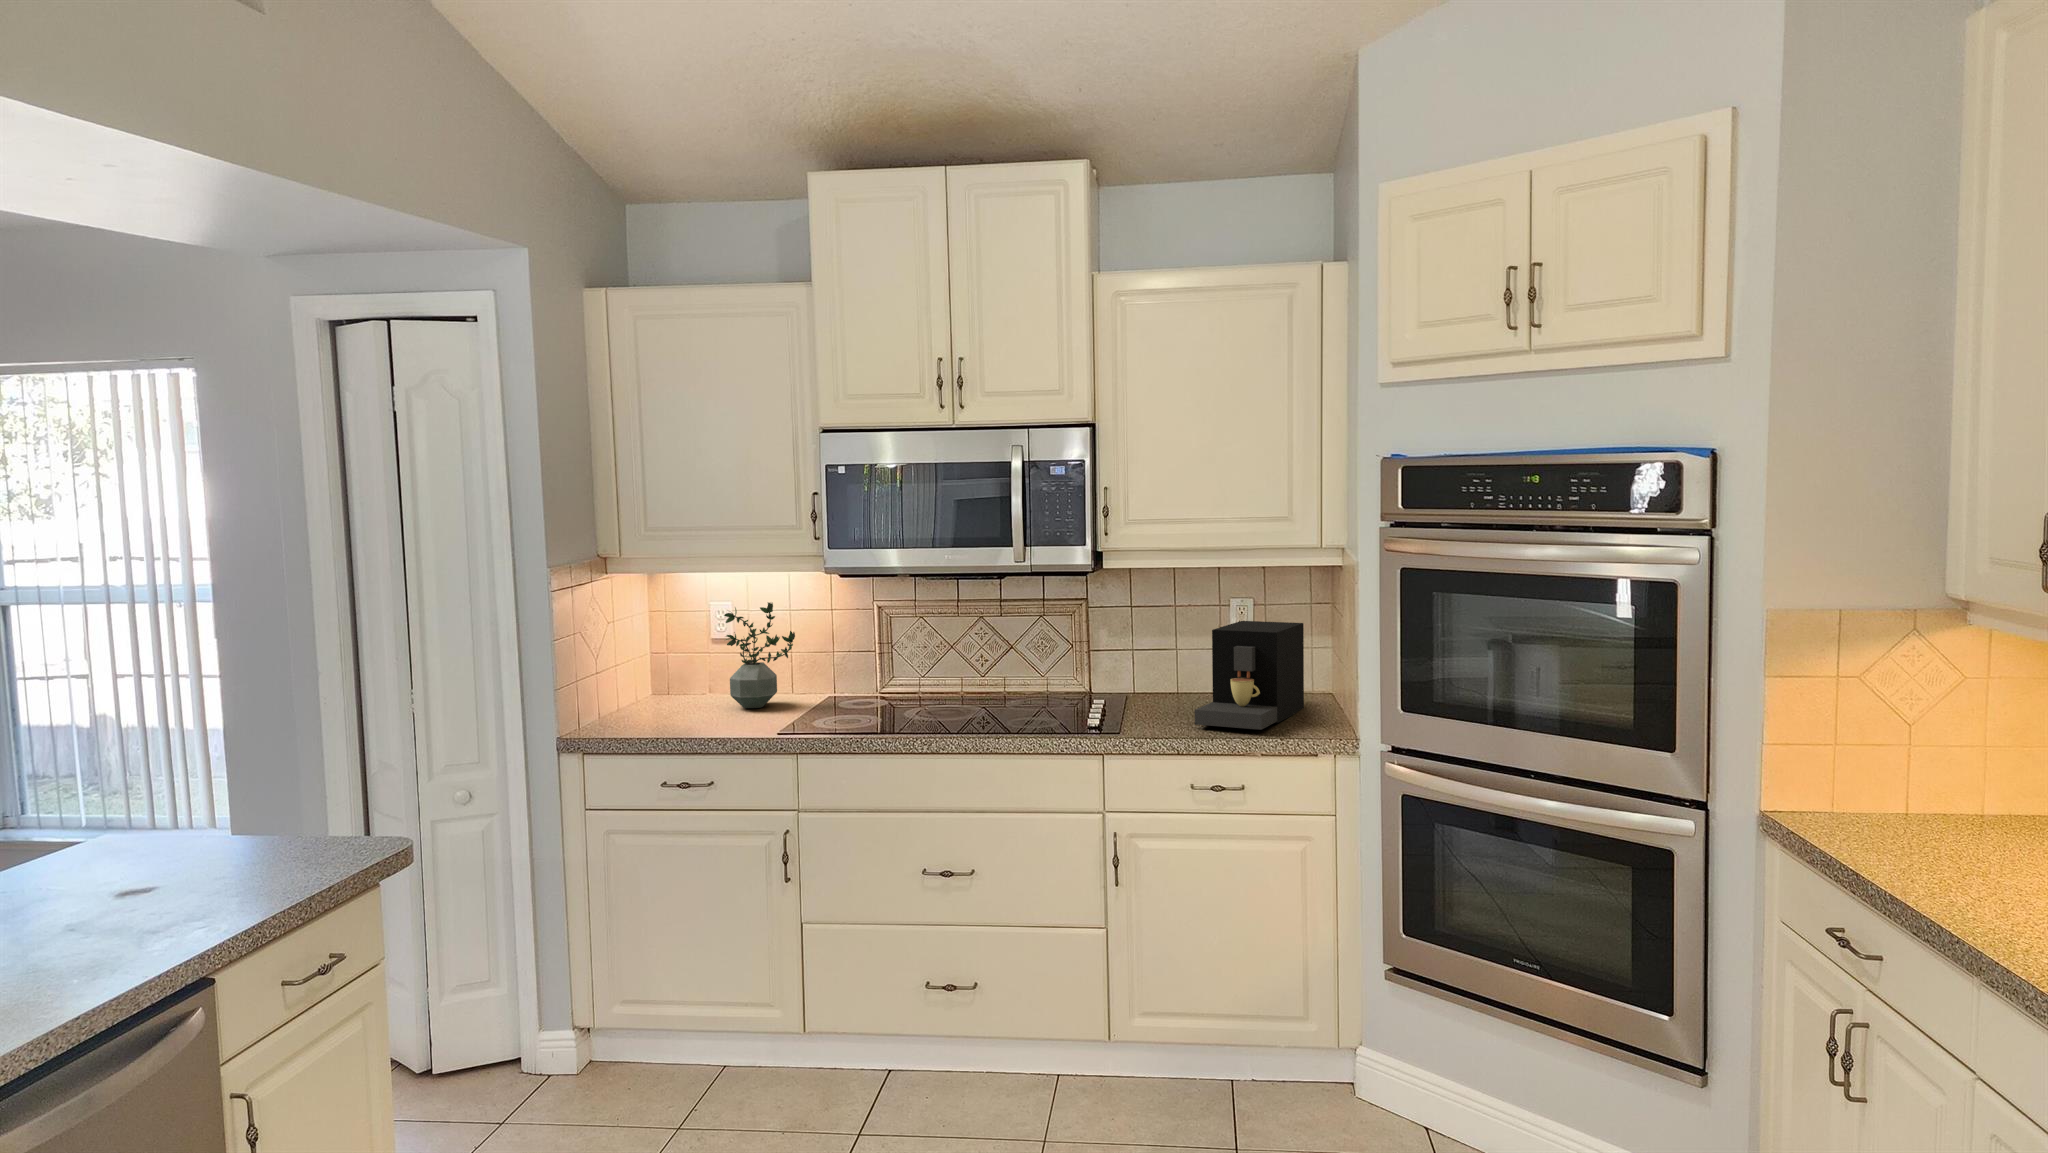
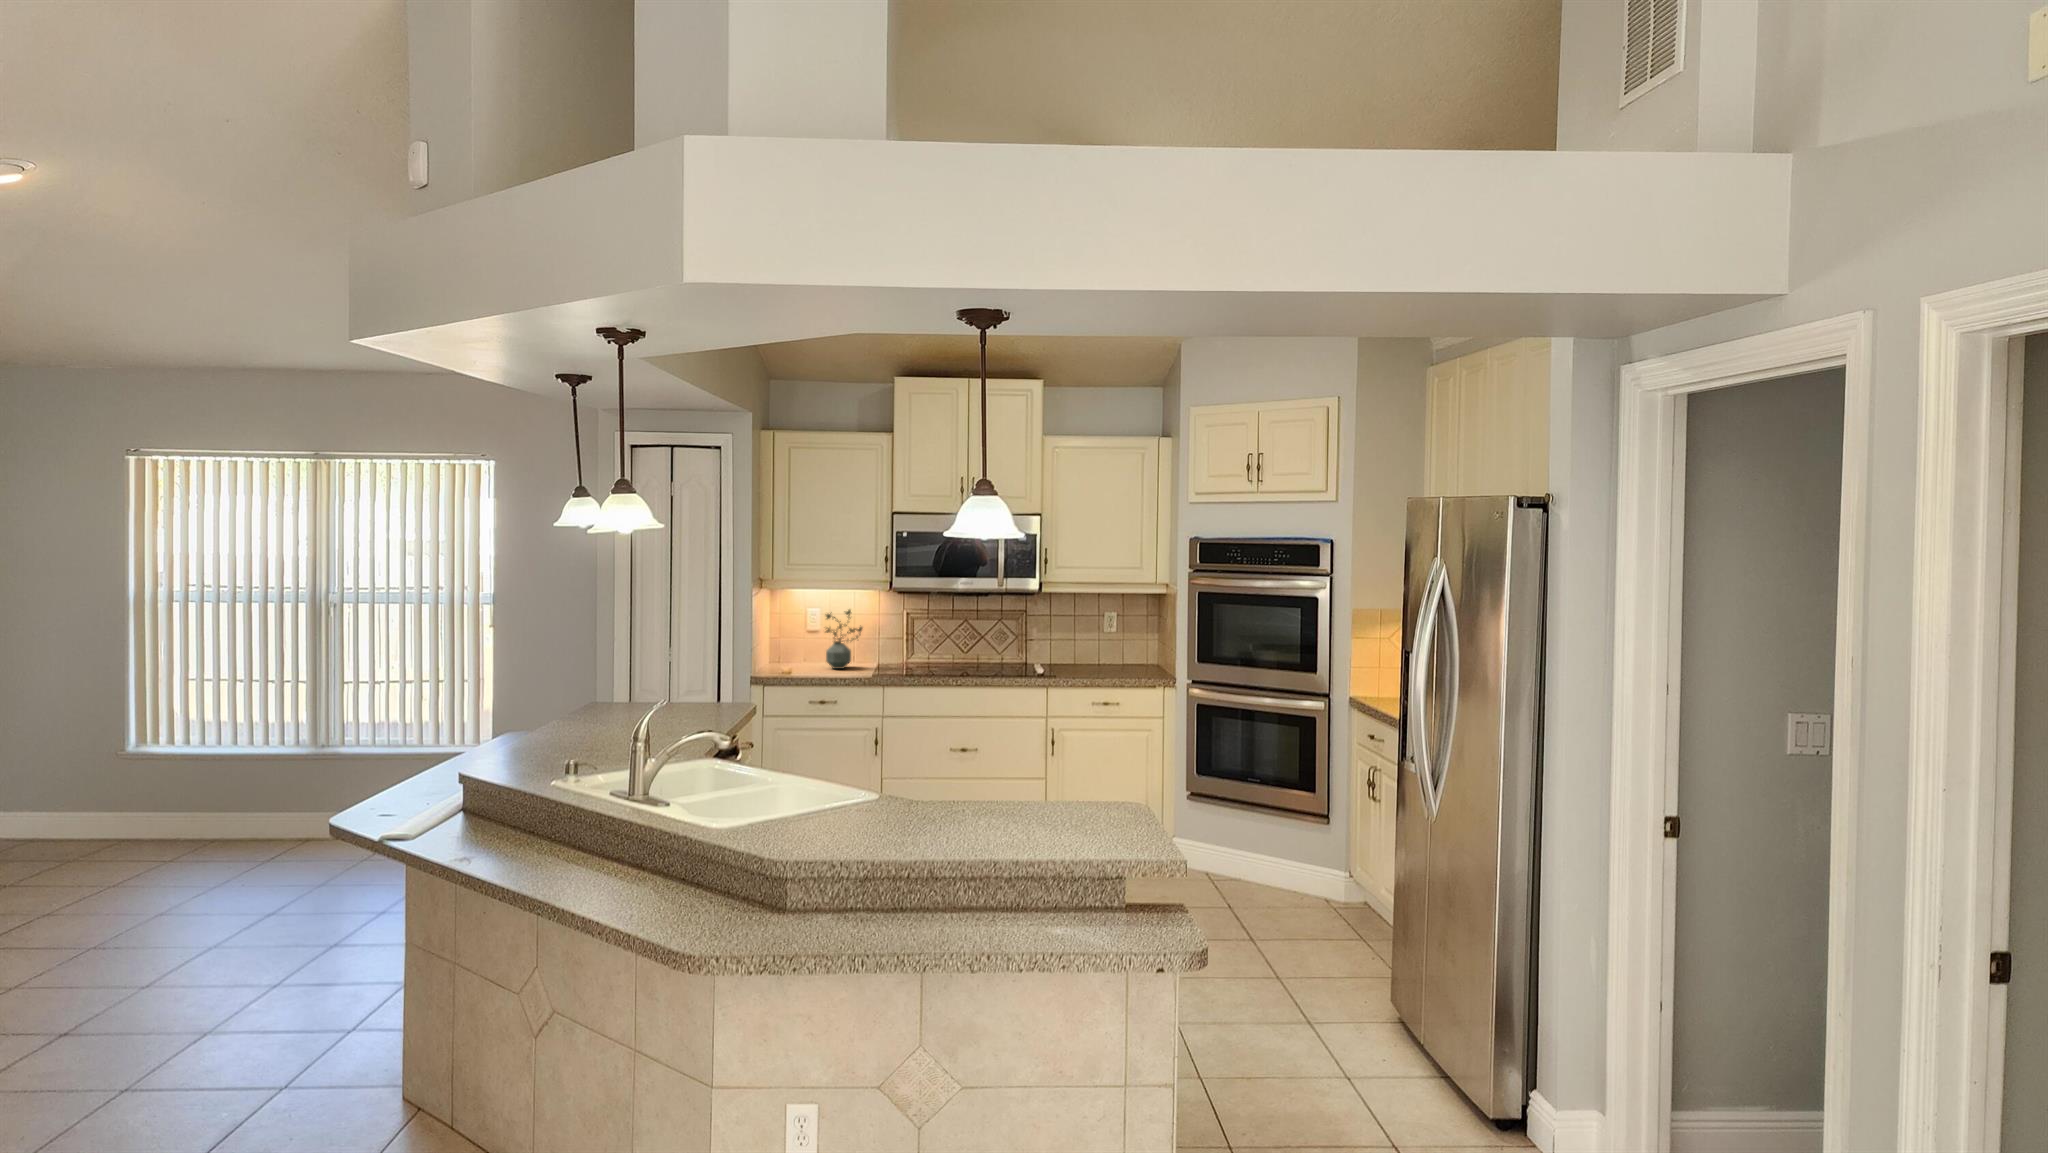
coffee maker: present [1195,621,1304,730] -> none [1091,623,1146,677]

